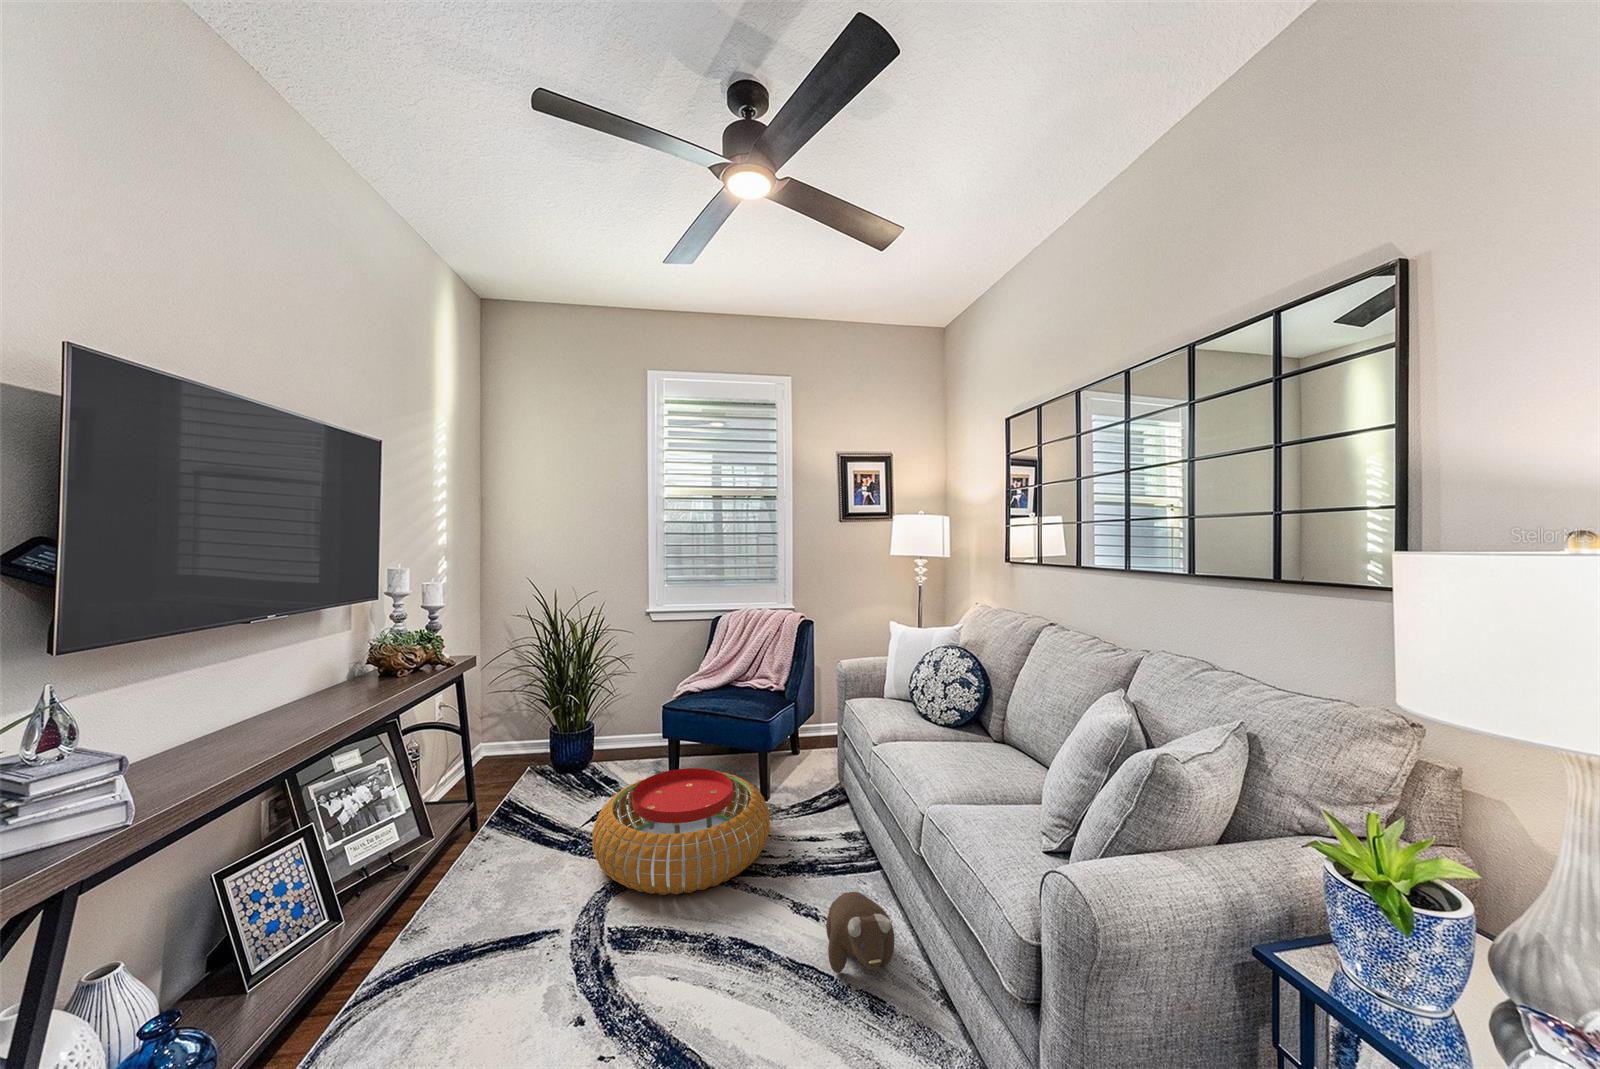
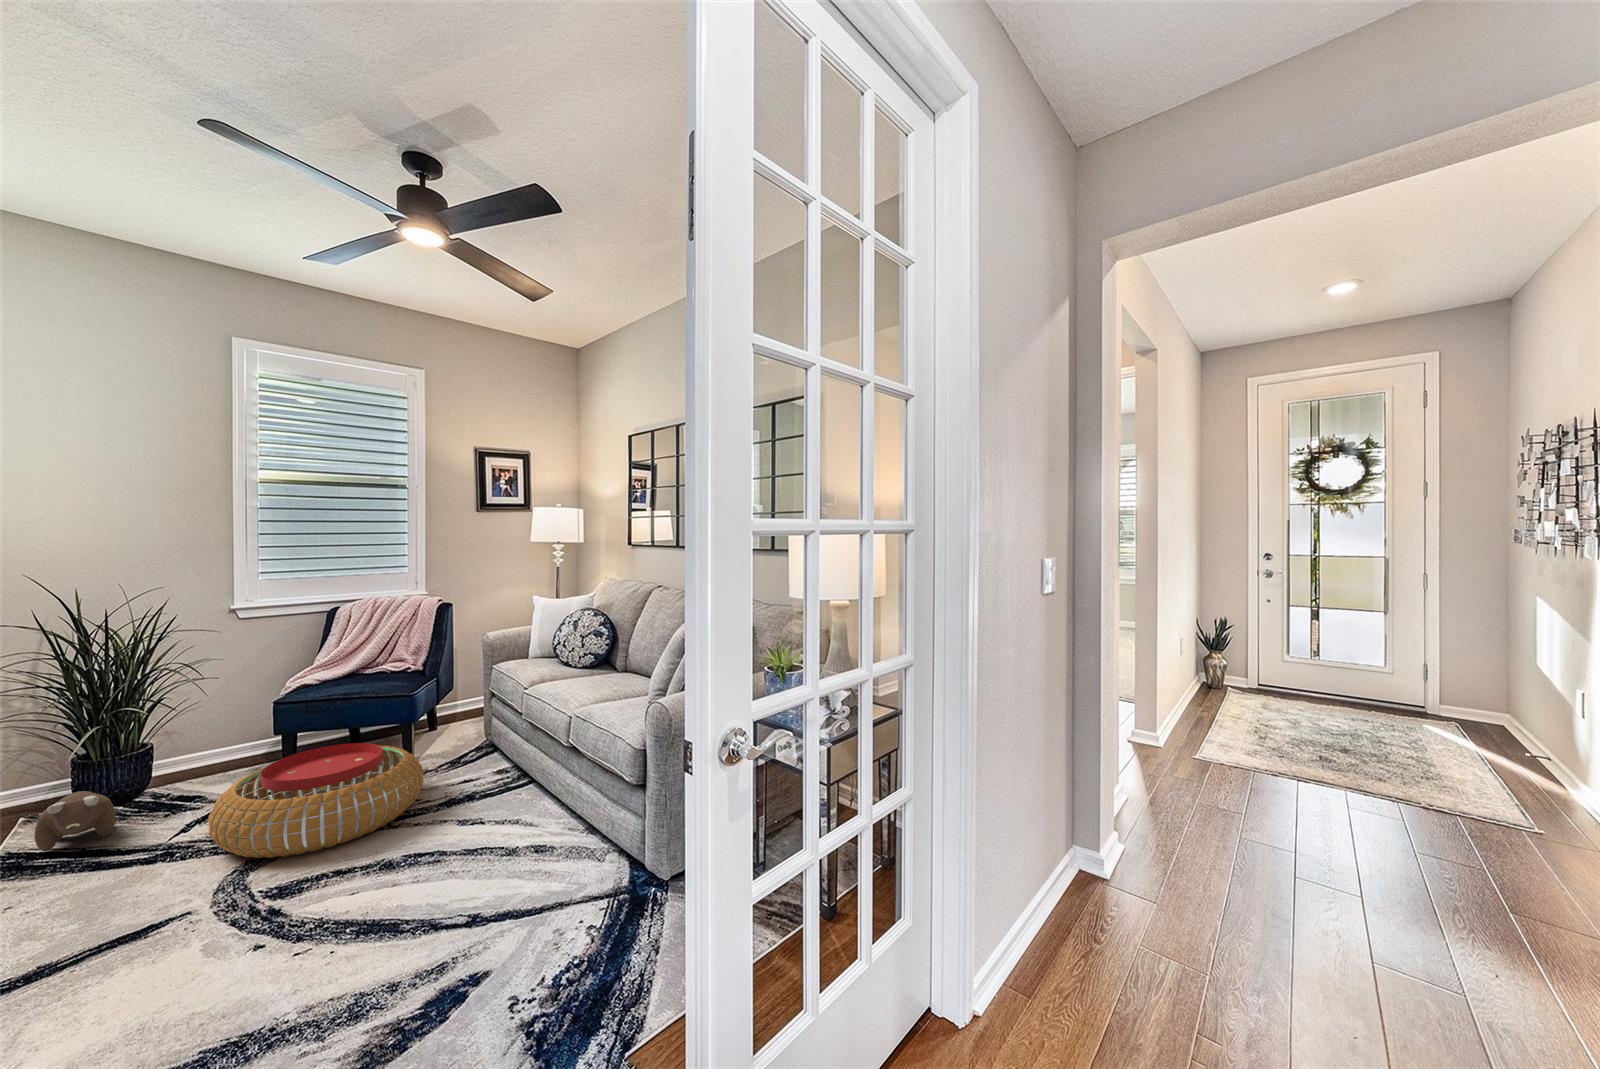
plush toy: present [826,892,895,973] -> present [35,791,116,851]

